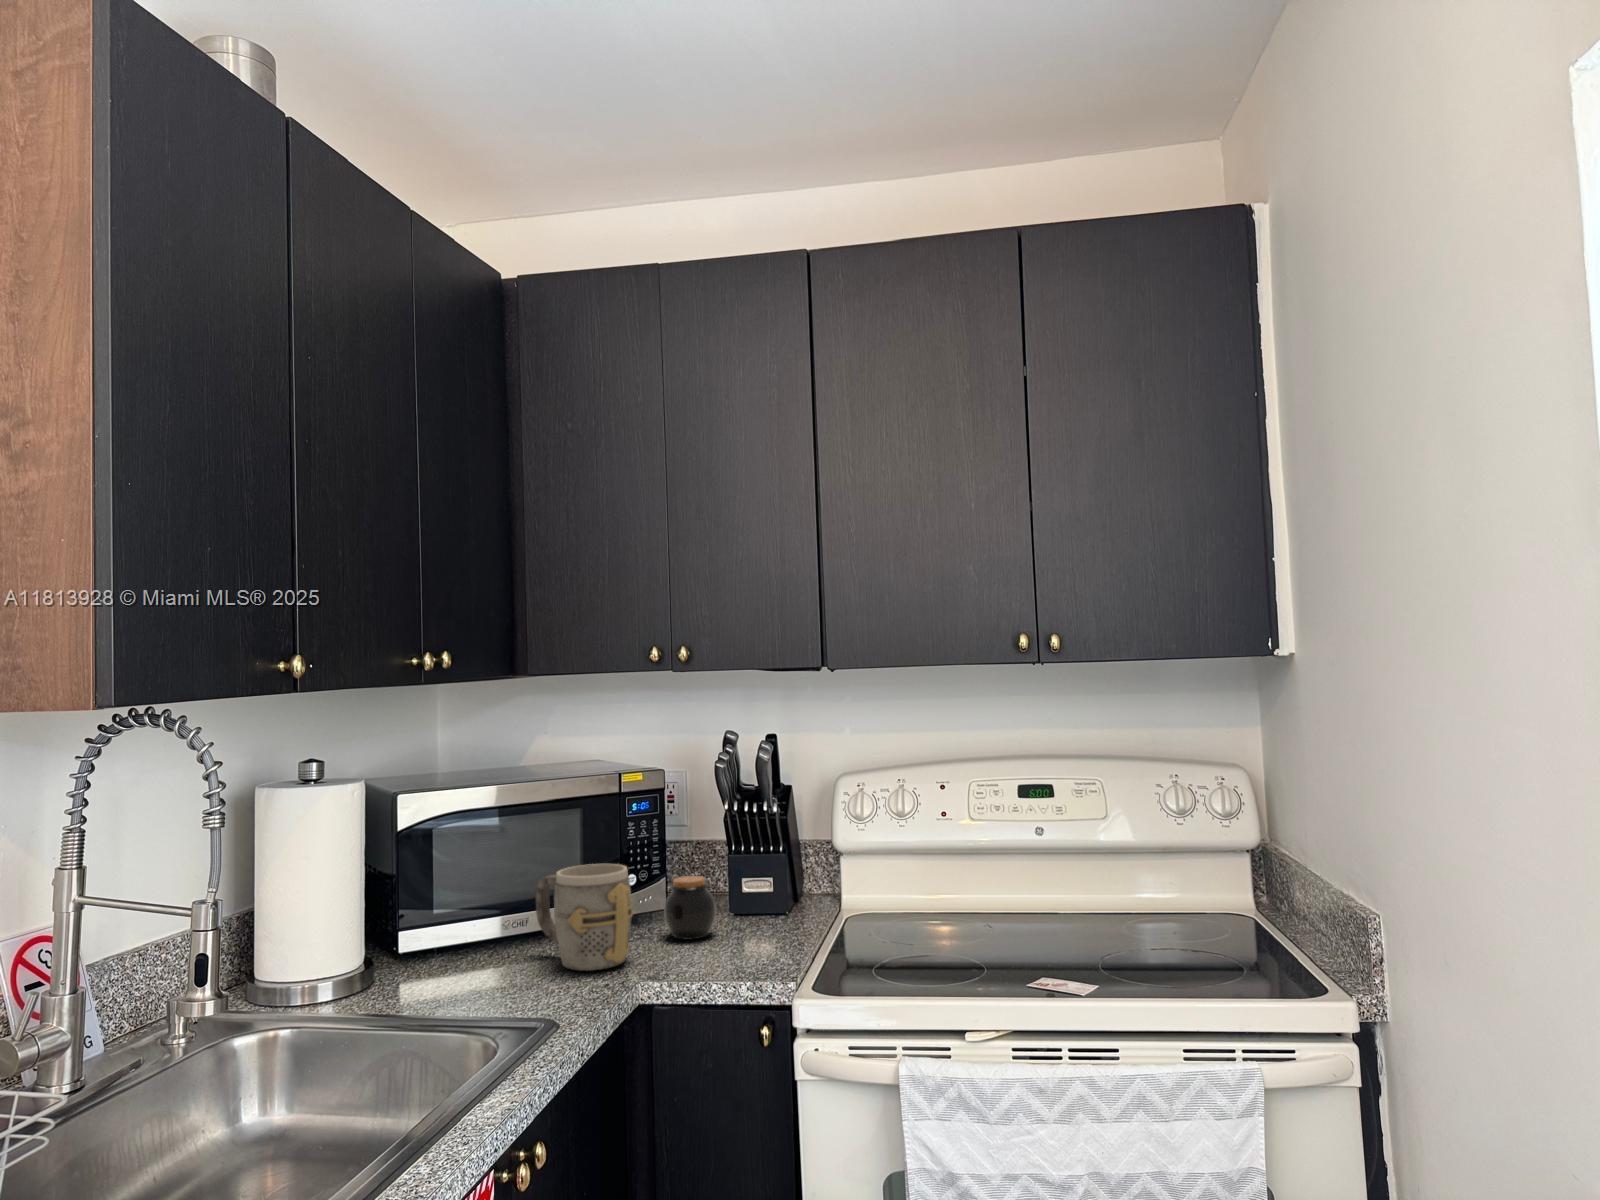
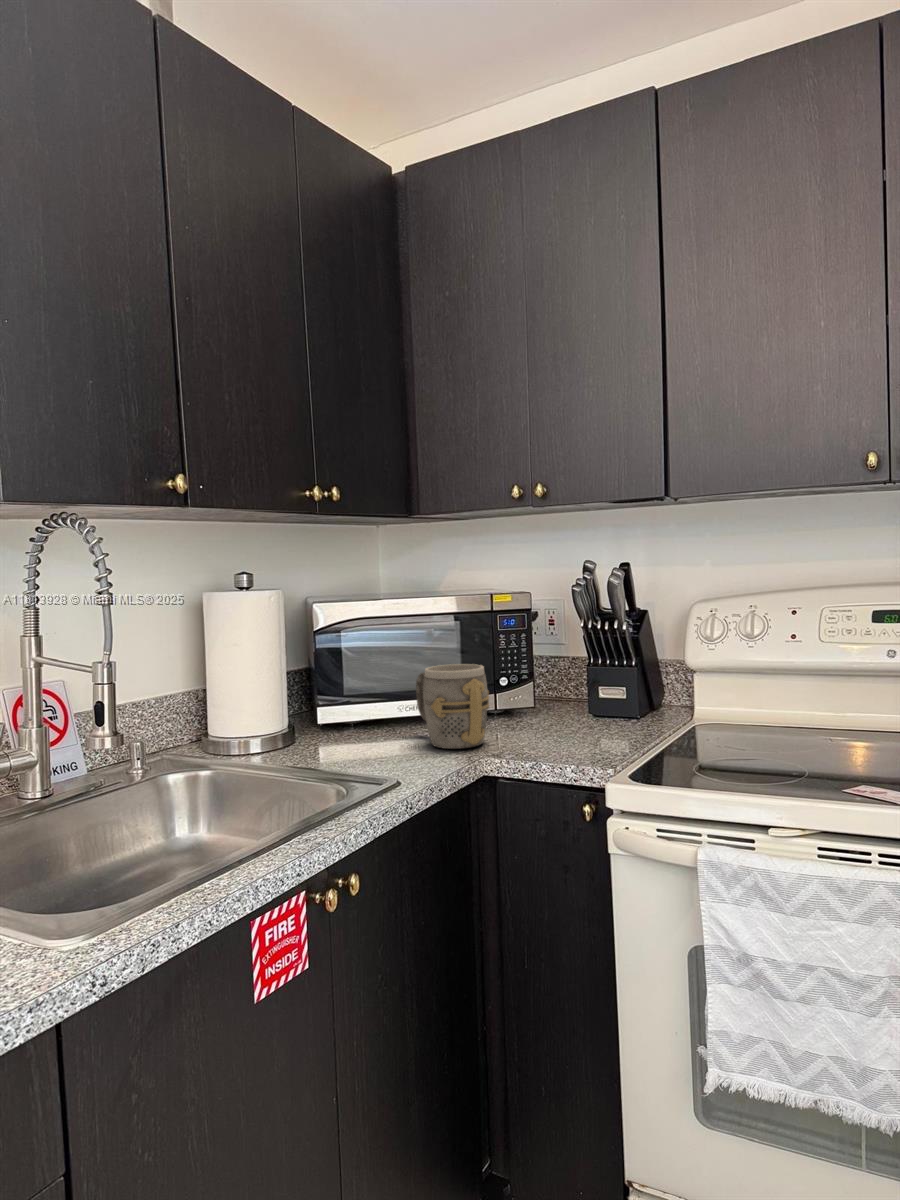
jar: present [664,876,716,939] -> none [525,680,569,732]

